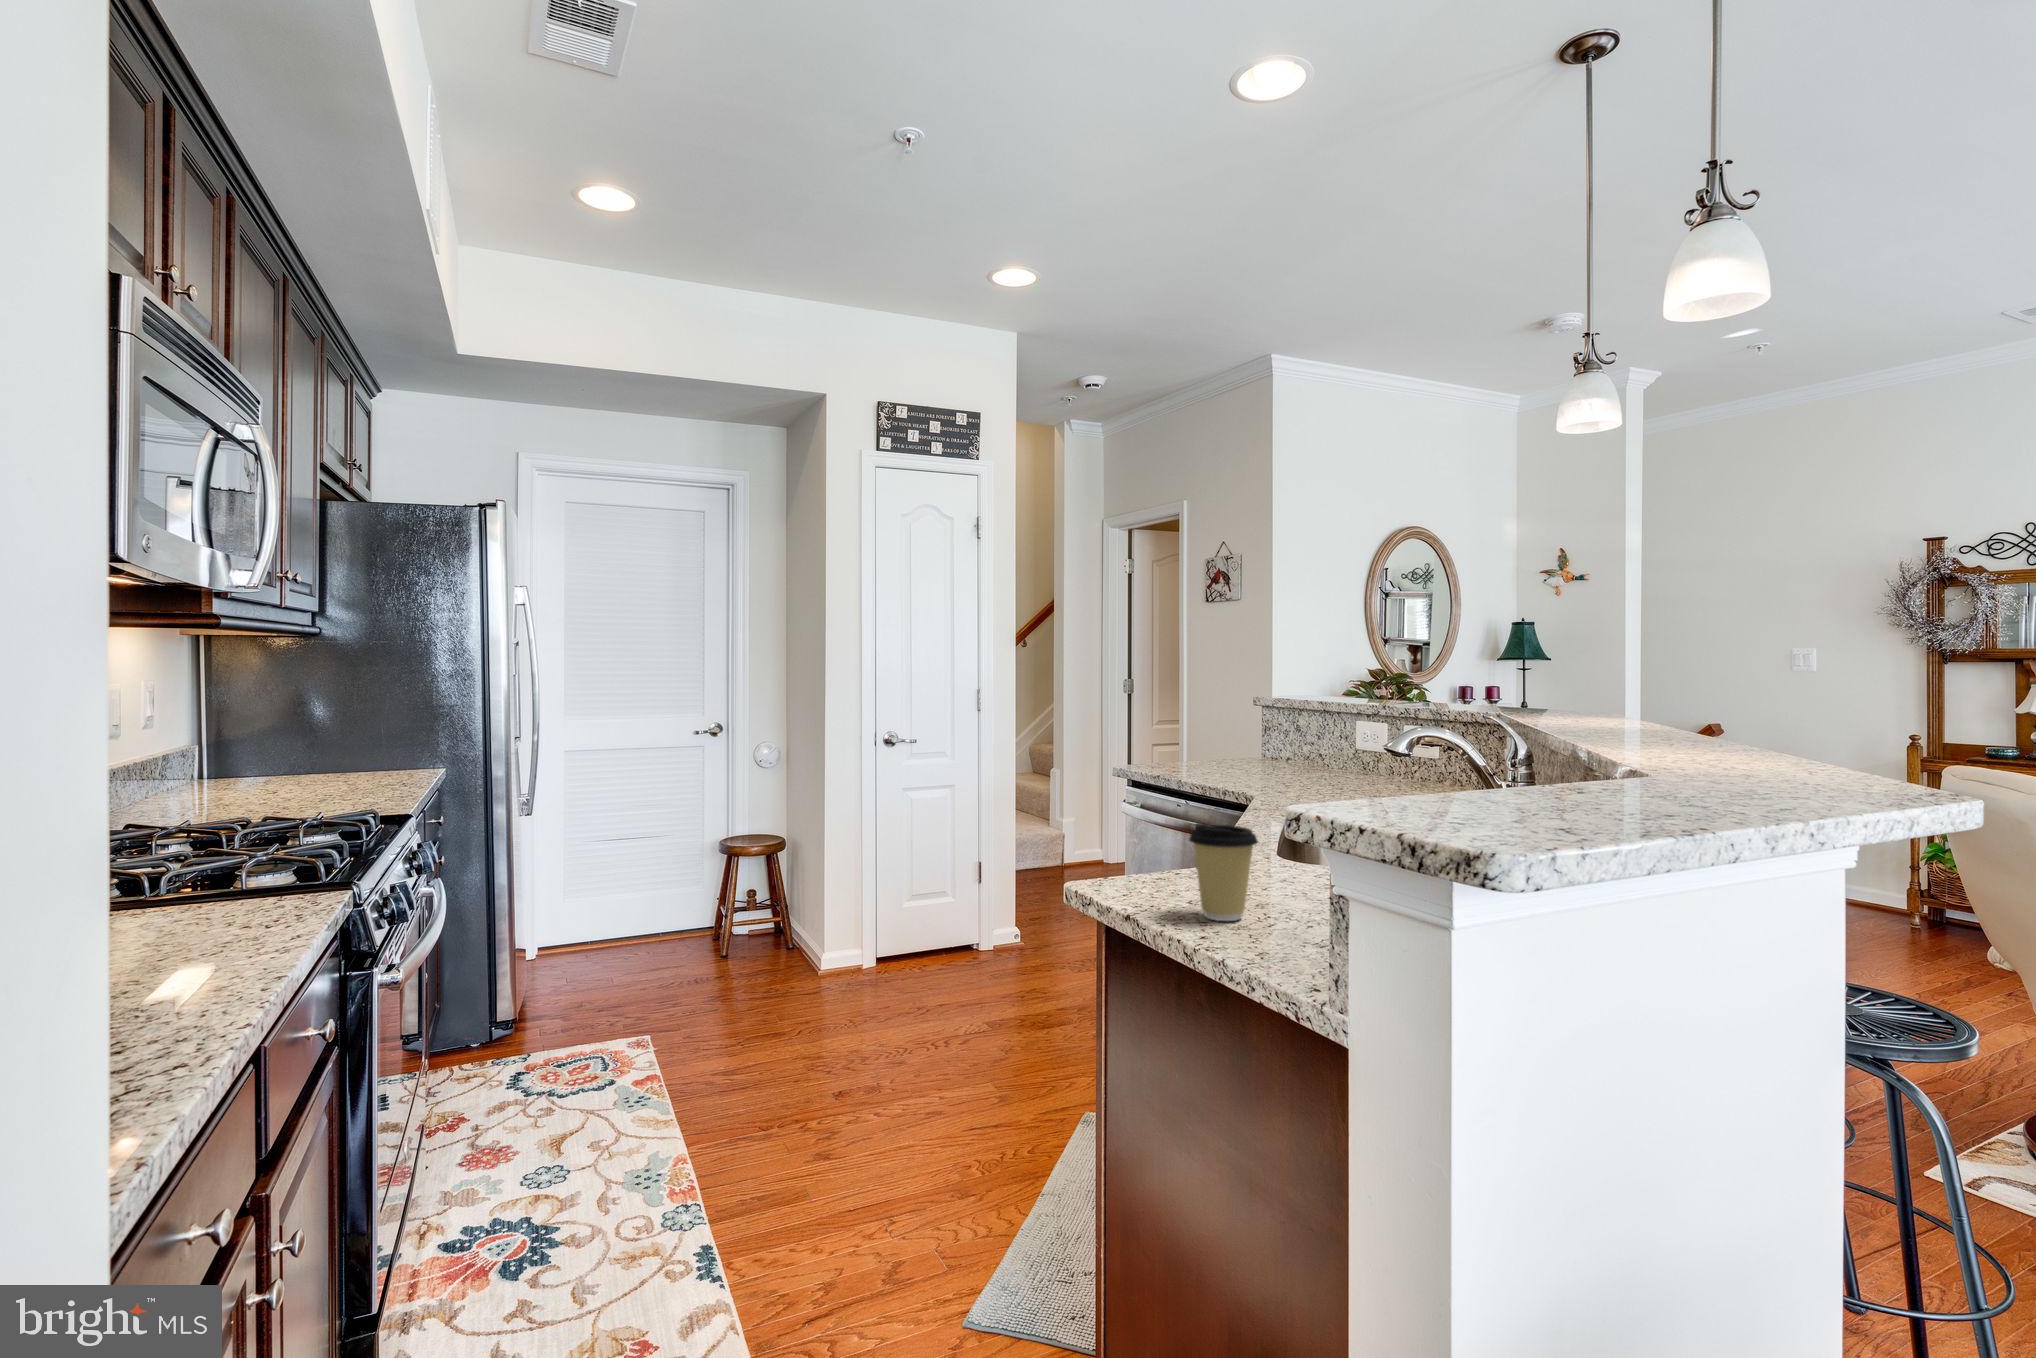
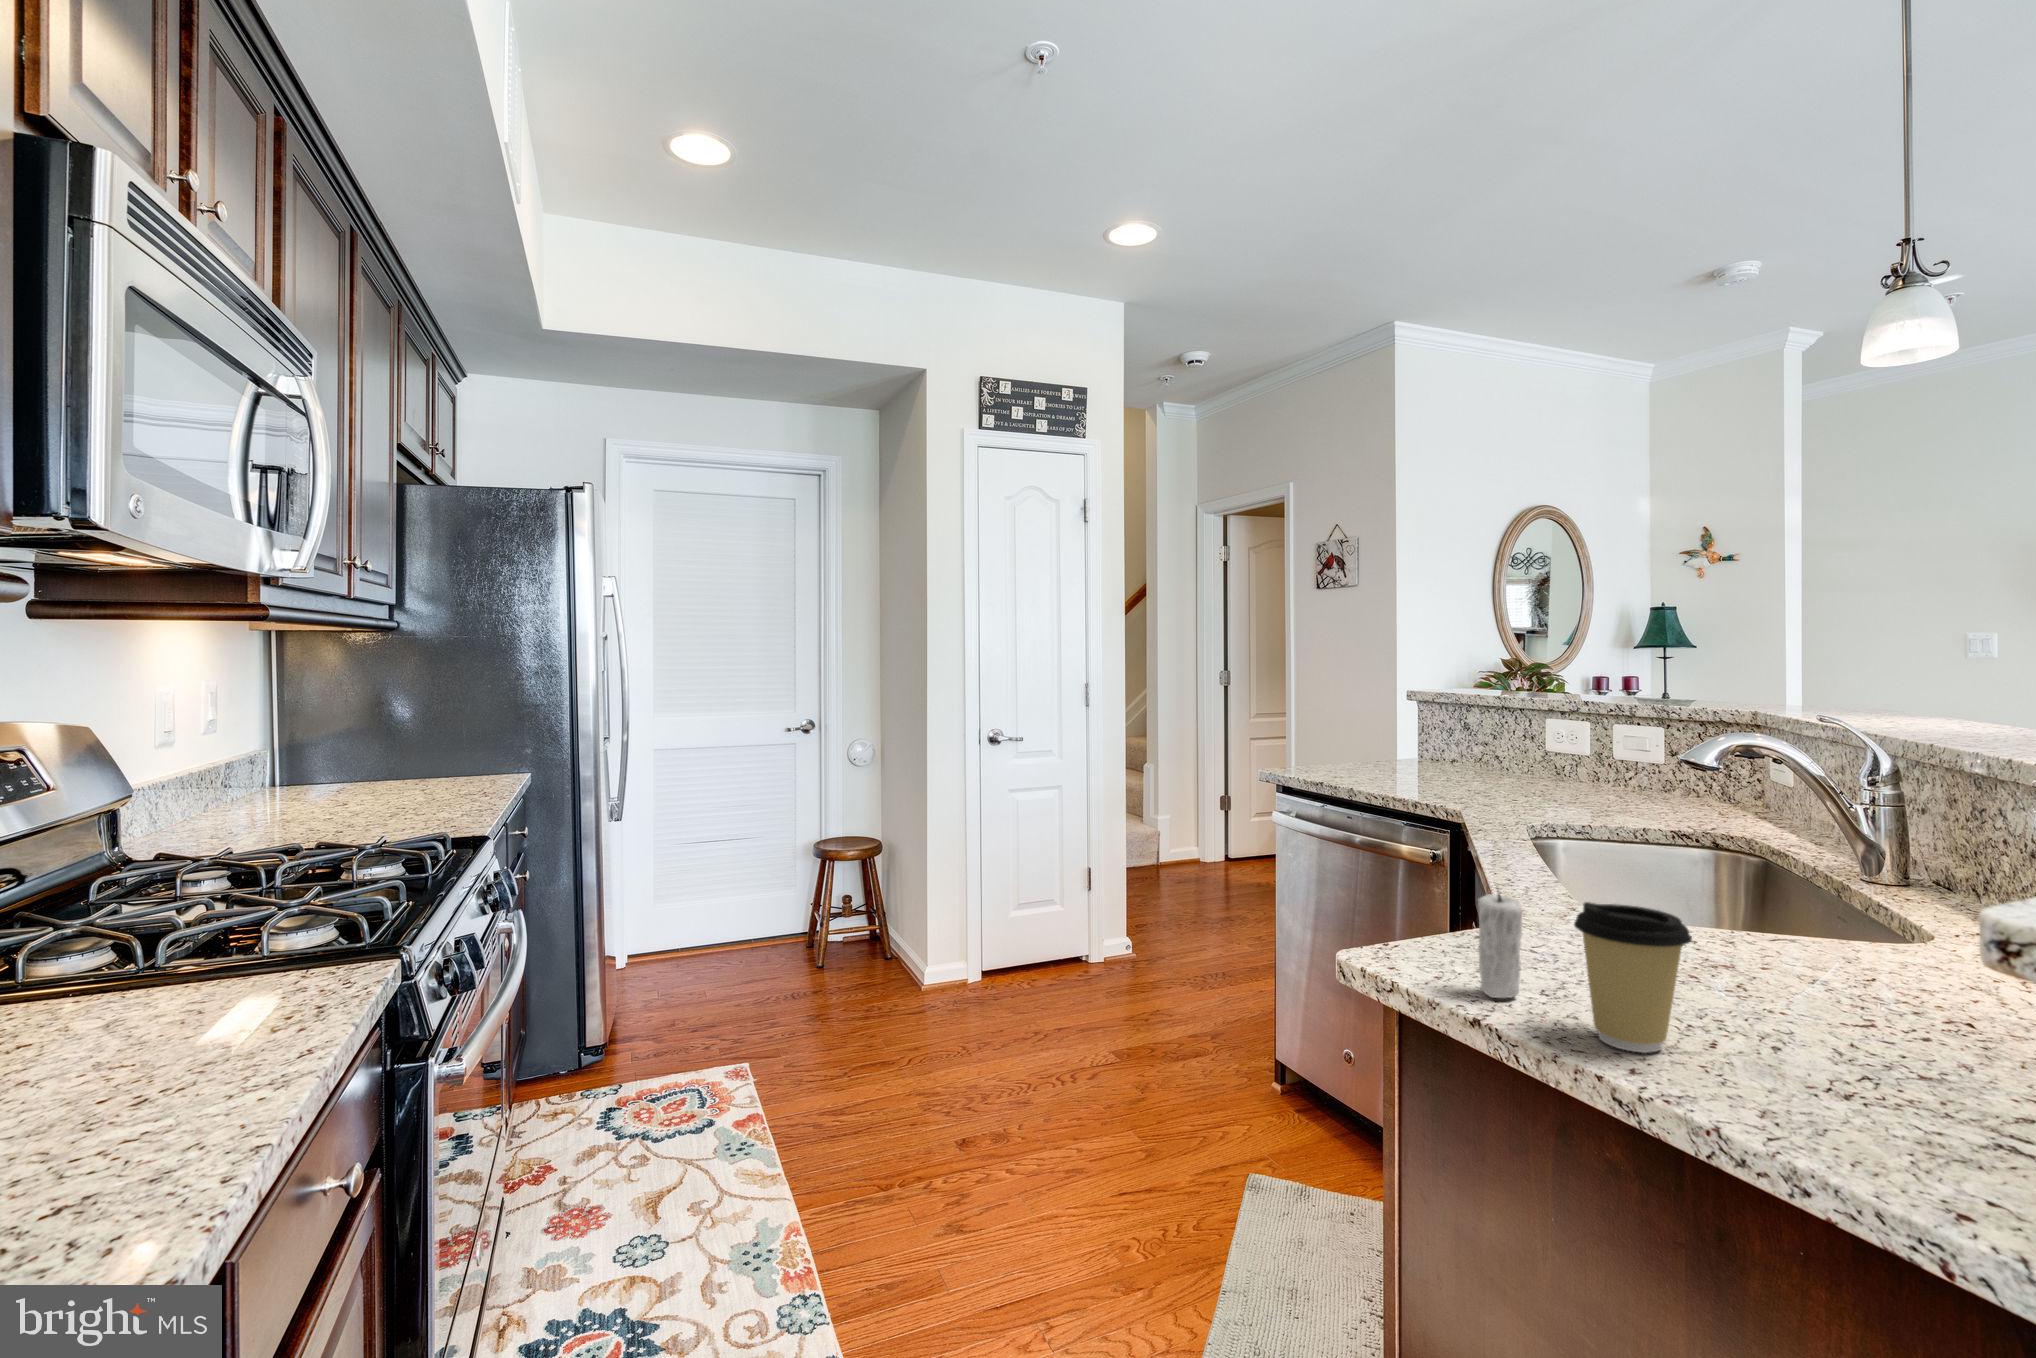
candle: none [1148,812,1177,897] -> present [1478,893,1523,998]

